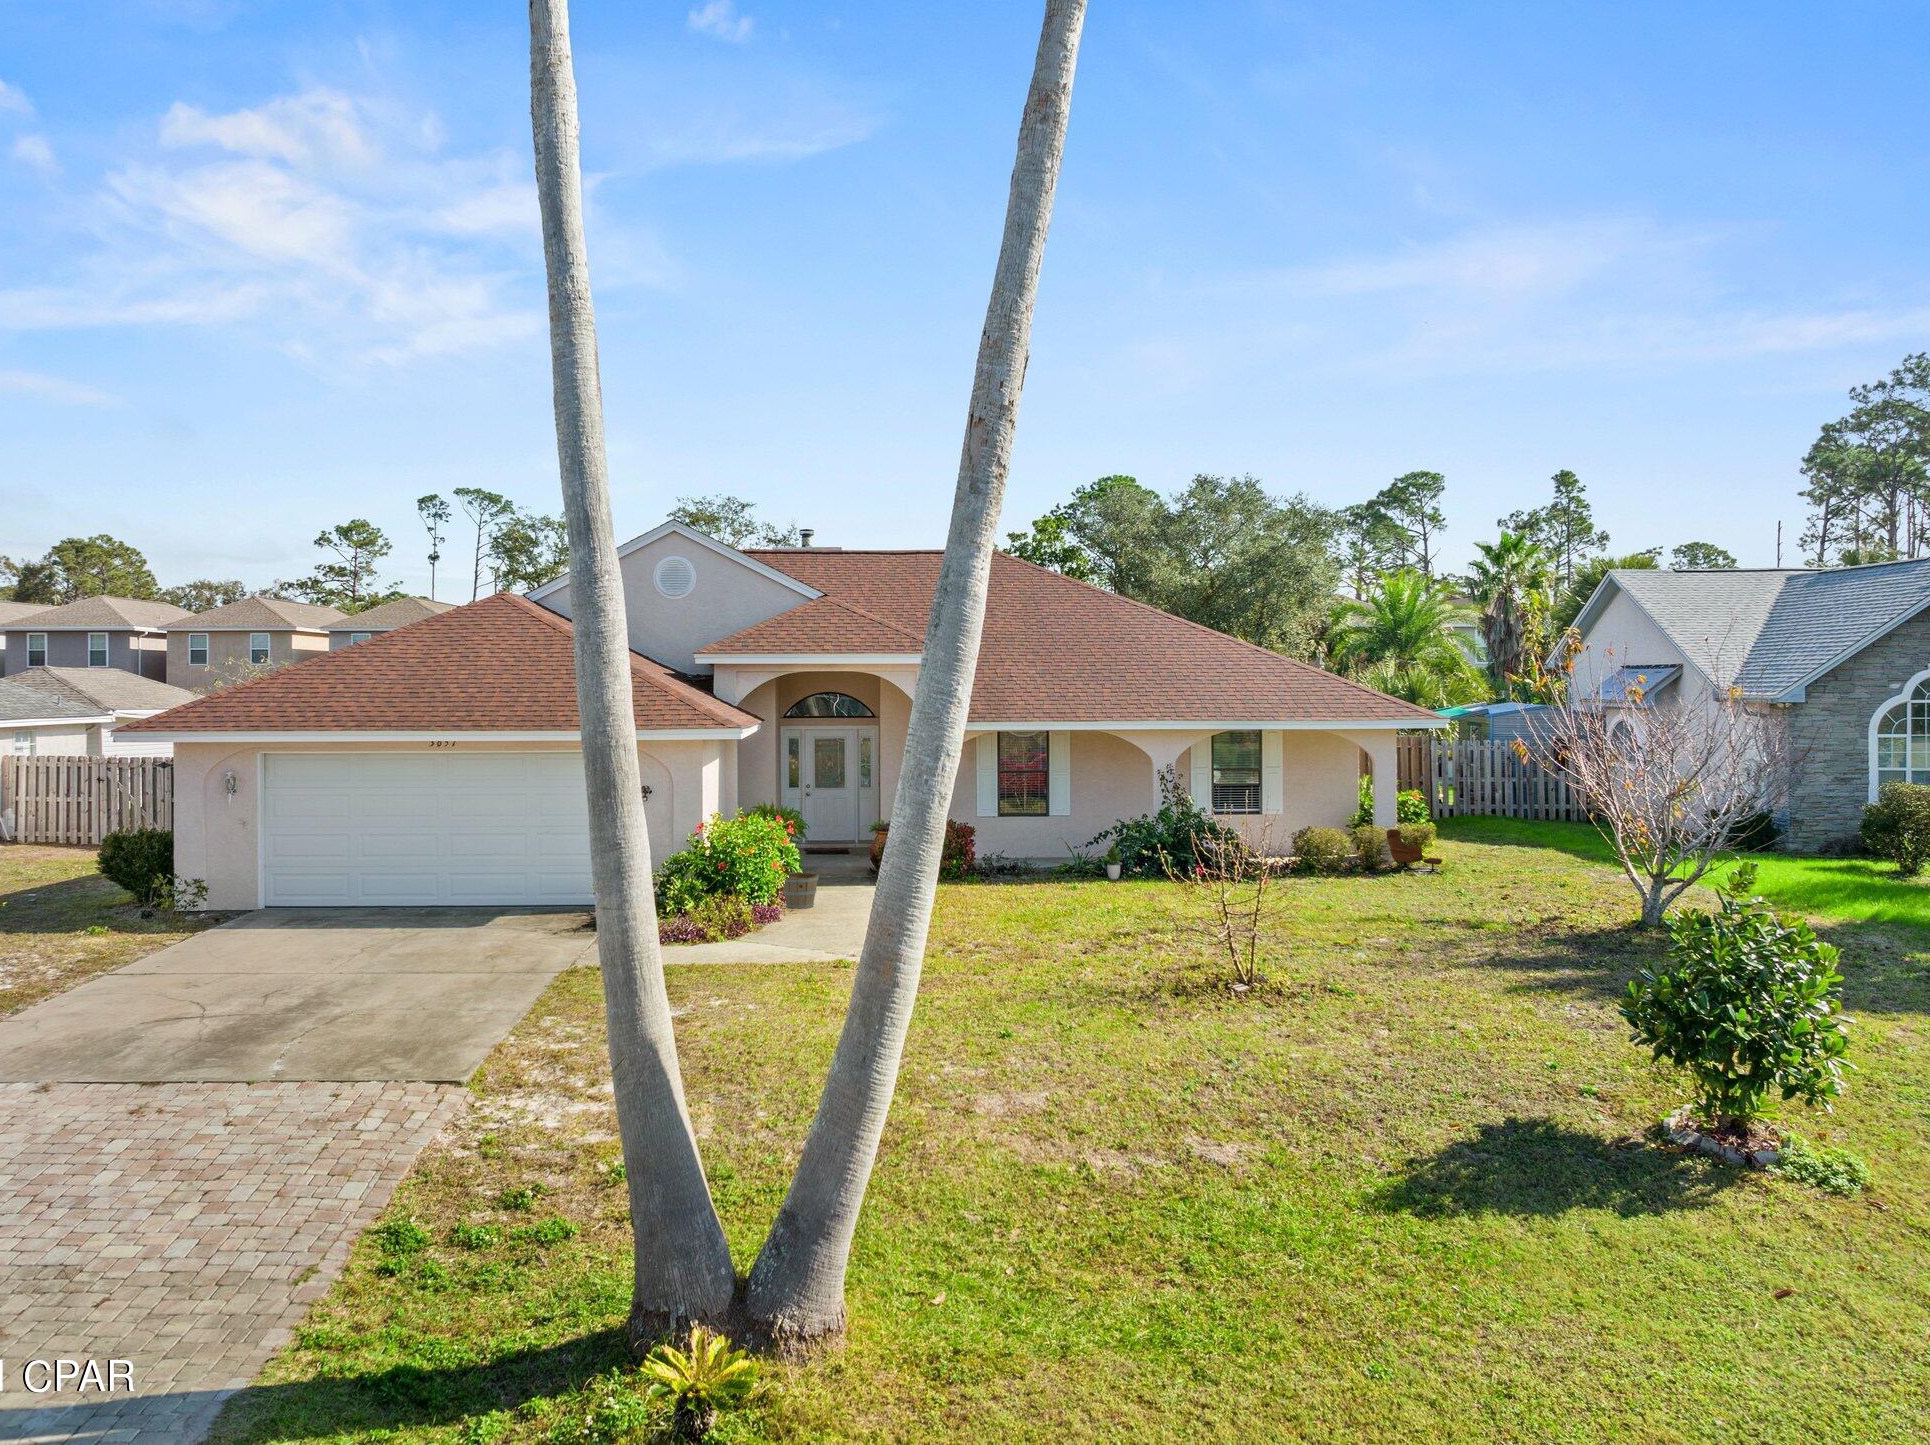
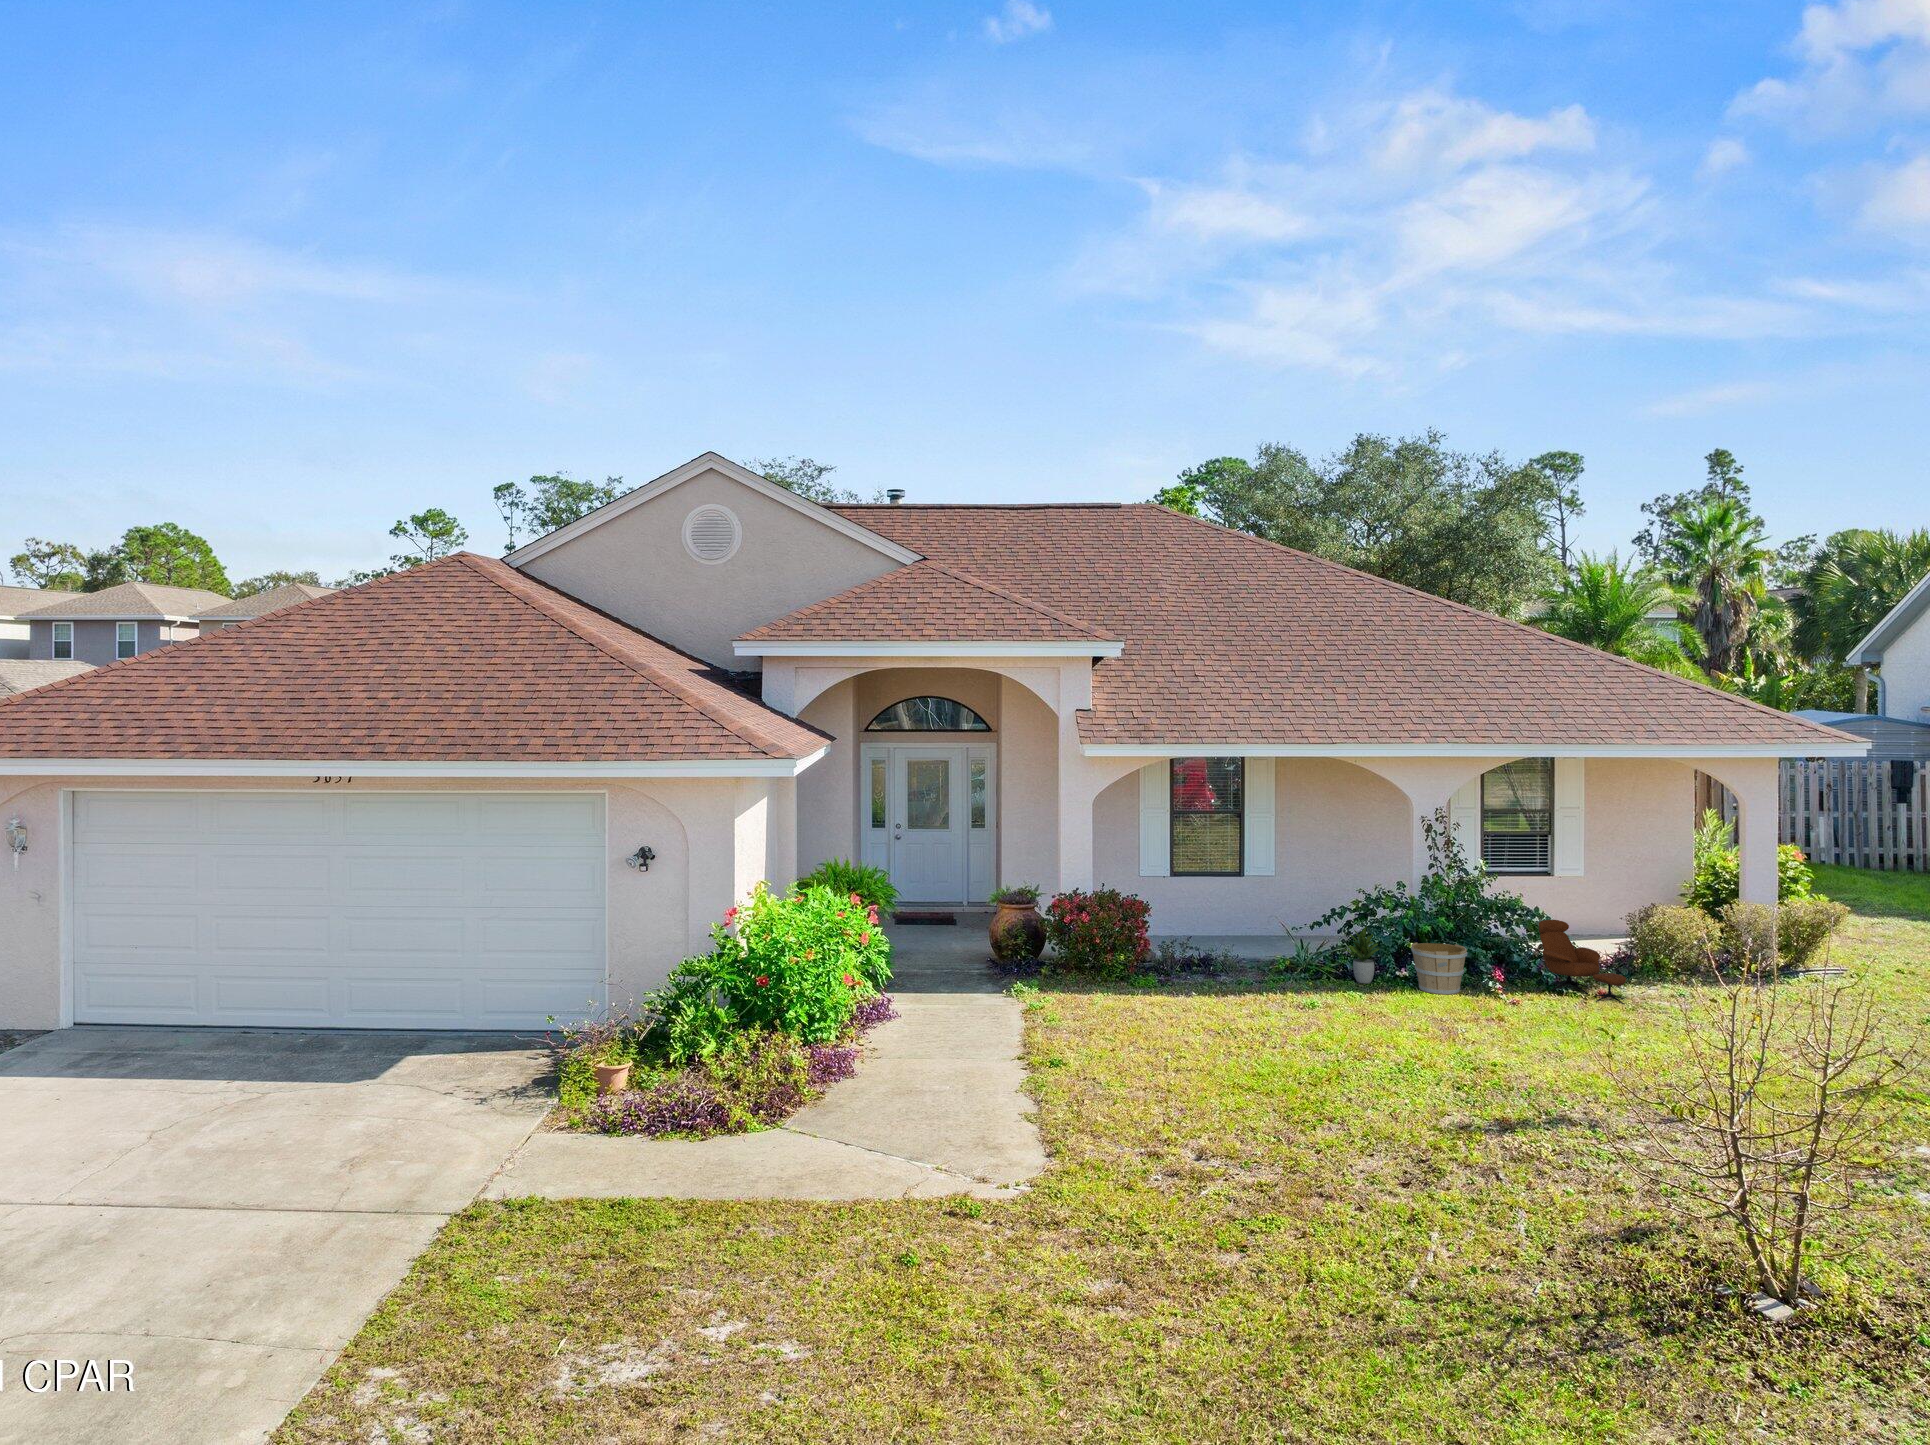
lounge chair: present [1387,829,1442,875] -> present [1539,920,1626,1004]
wooden bucket: present [783,872,819,909] -> present [1411,942,1468,995]

